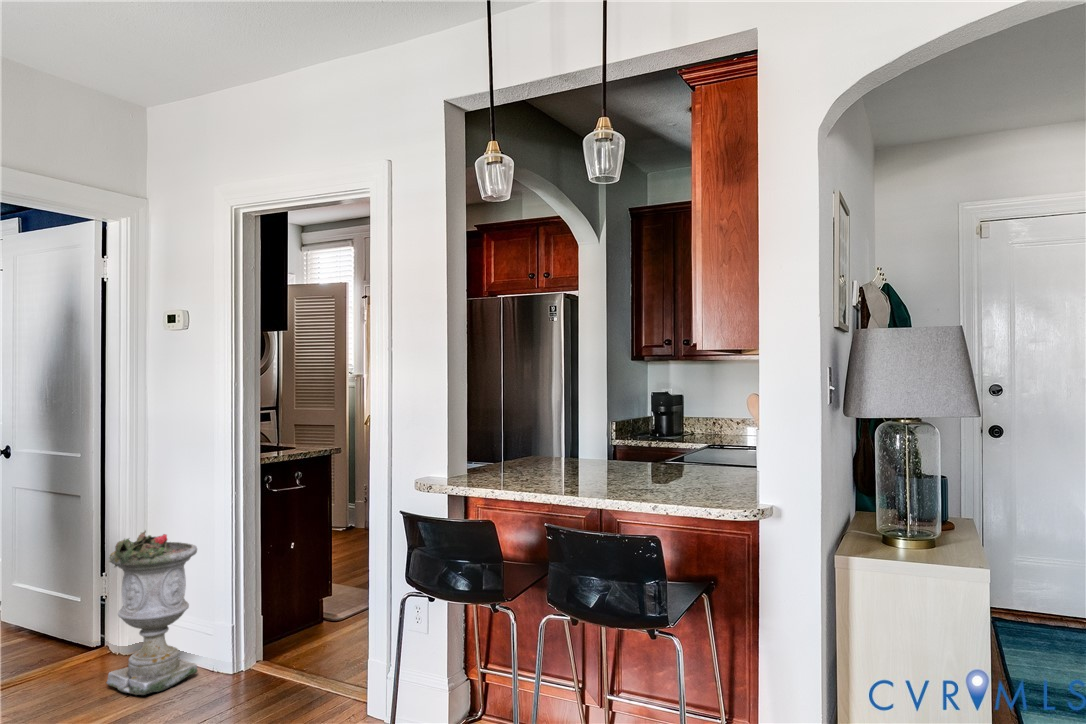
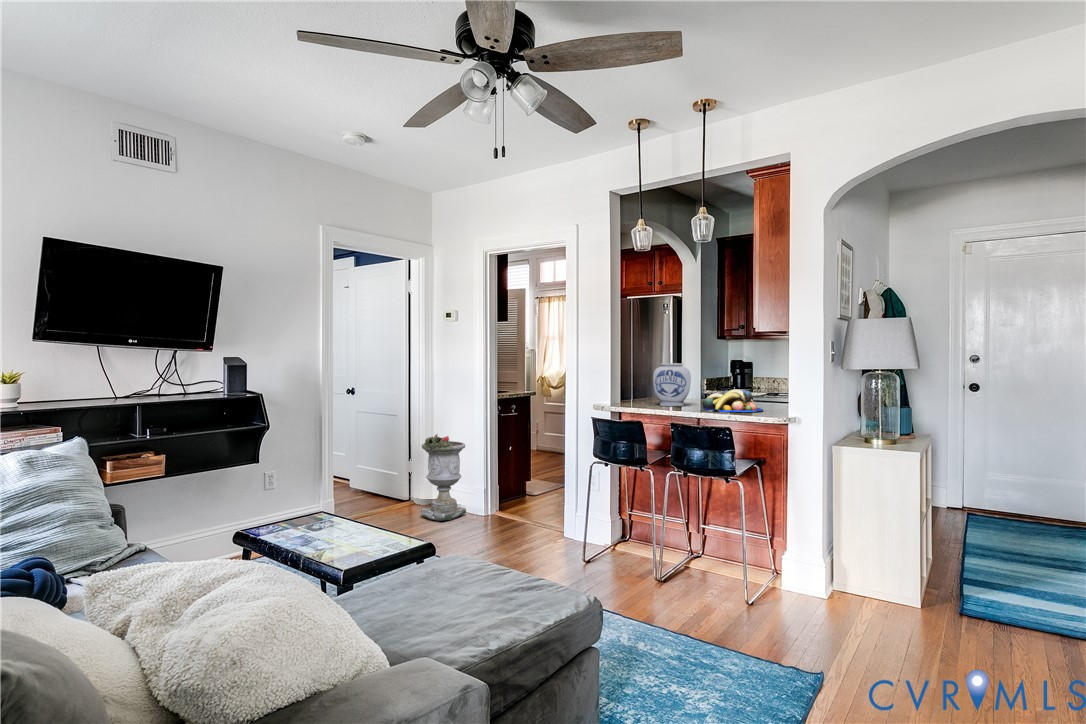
vase: none [522,402,586,479] -> present [653,363,691,407]
fruit bowl: none [604,448,710,494] -> present [702,389,763,412]

